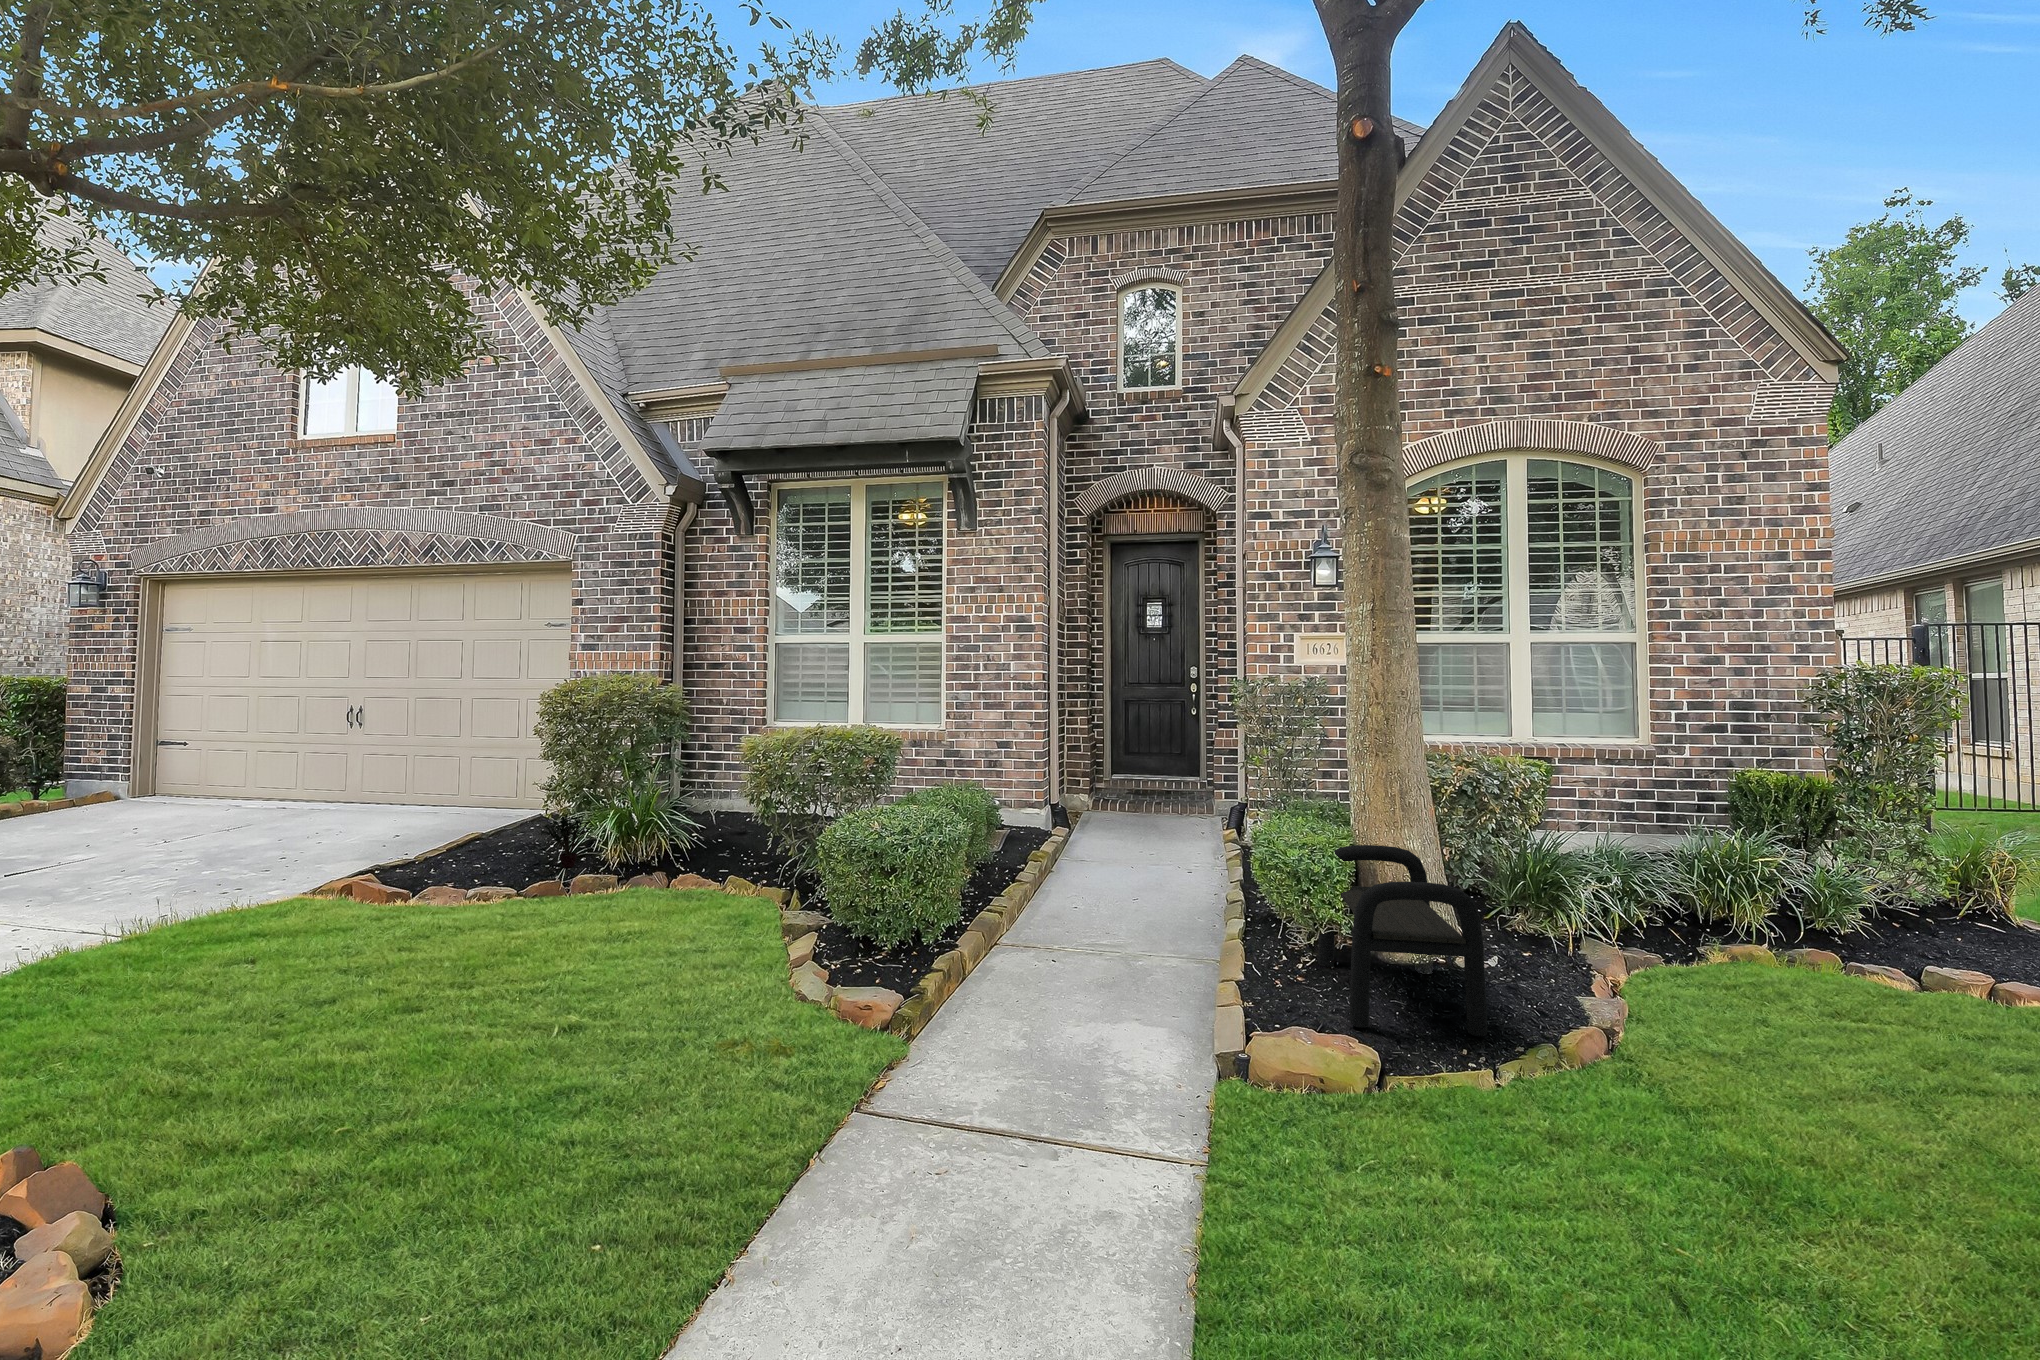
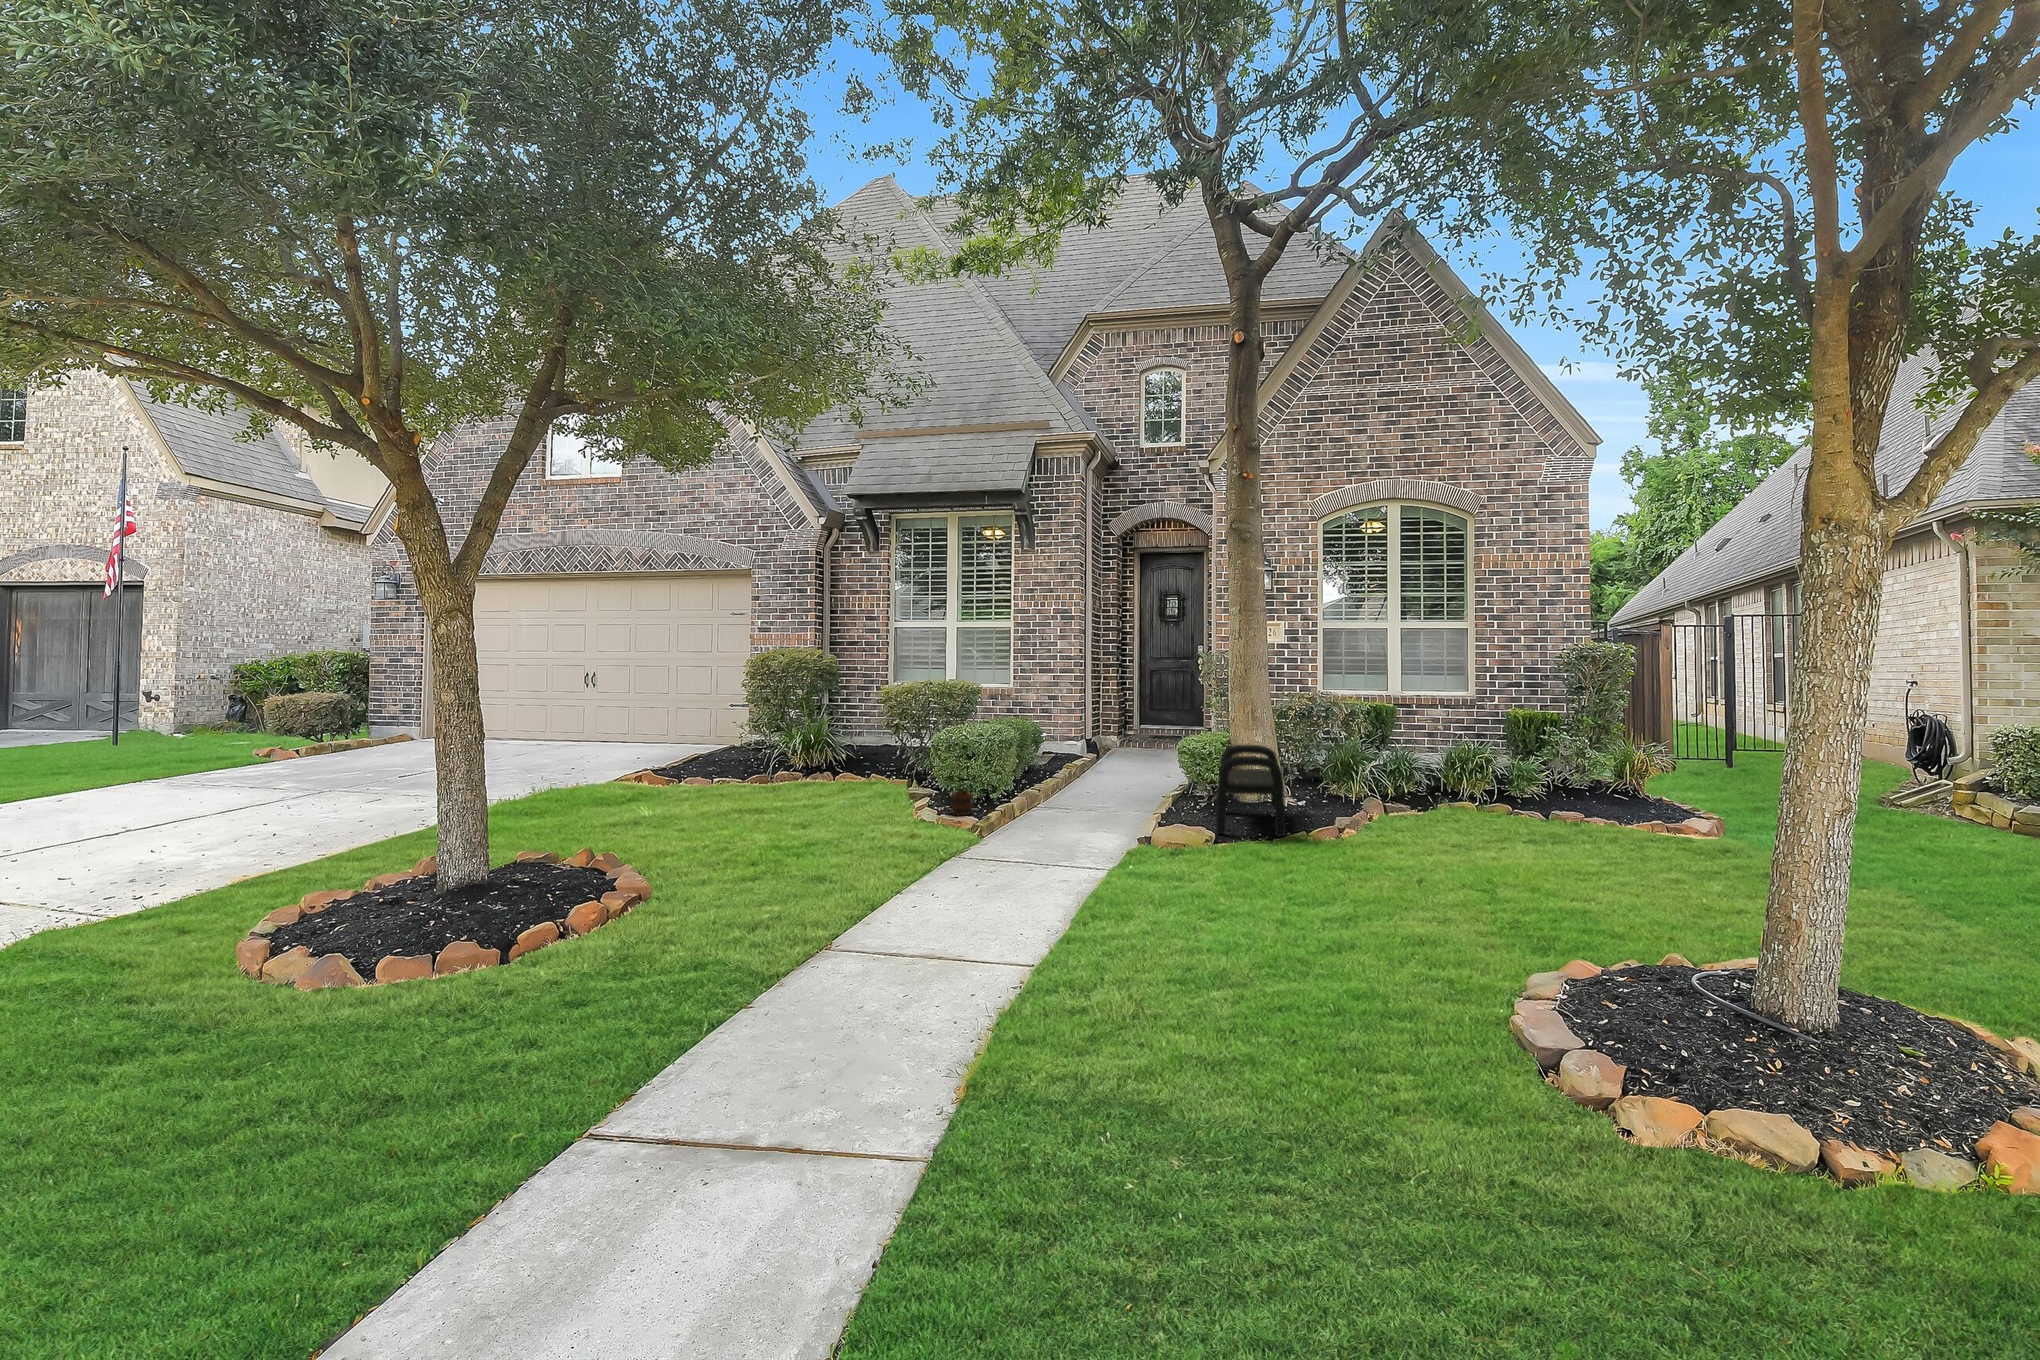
potted plant: present [541,814,595,868] -> none [743,740,780,775]
wooden bucket: none [855,898,896,971] -> present [950,775,973,815]

